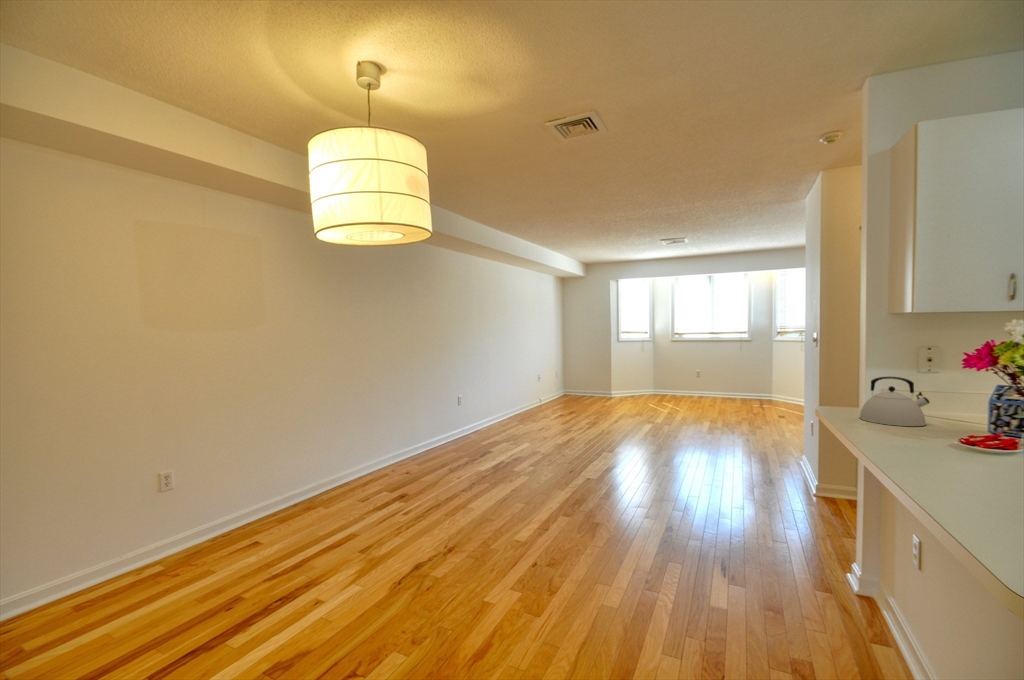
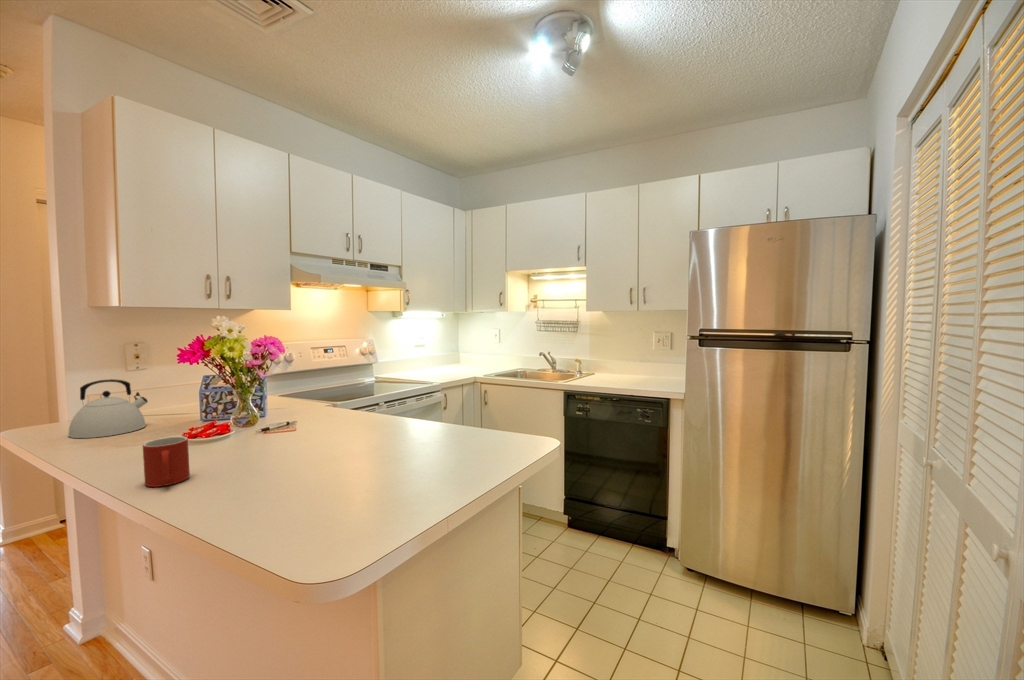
mug: none [911,430,957,475] -> present [143,436,190,487]

